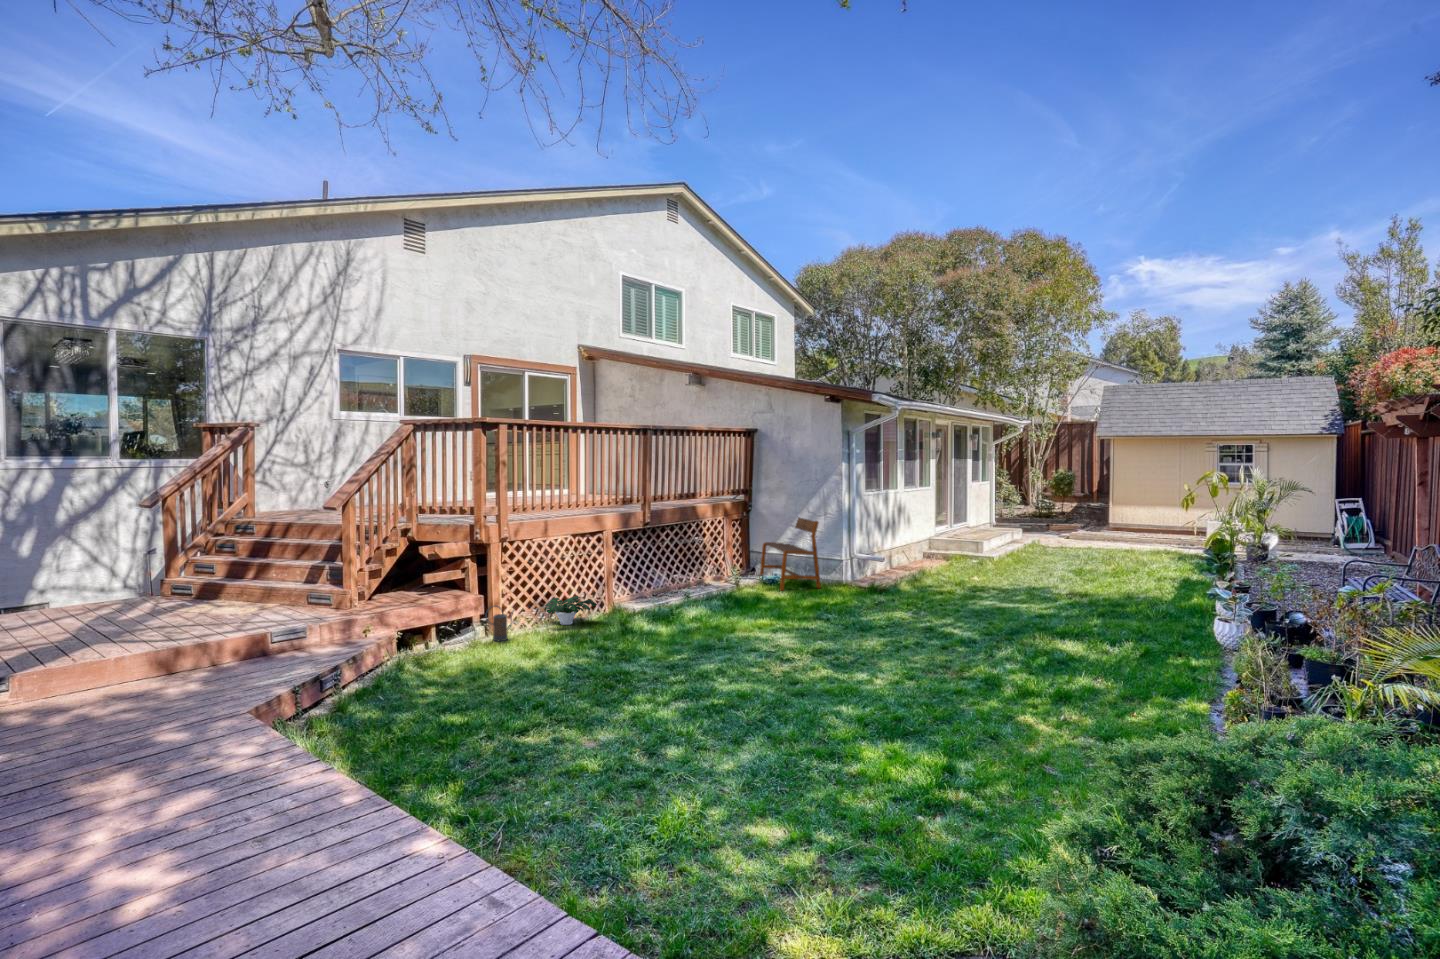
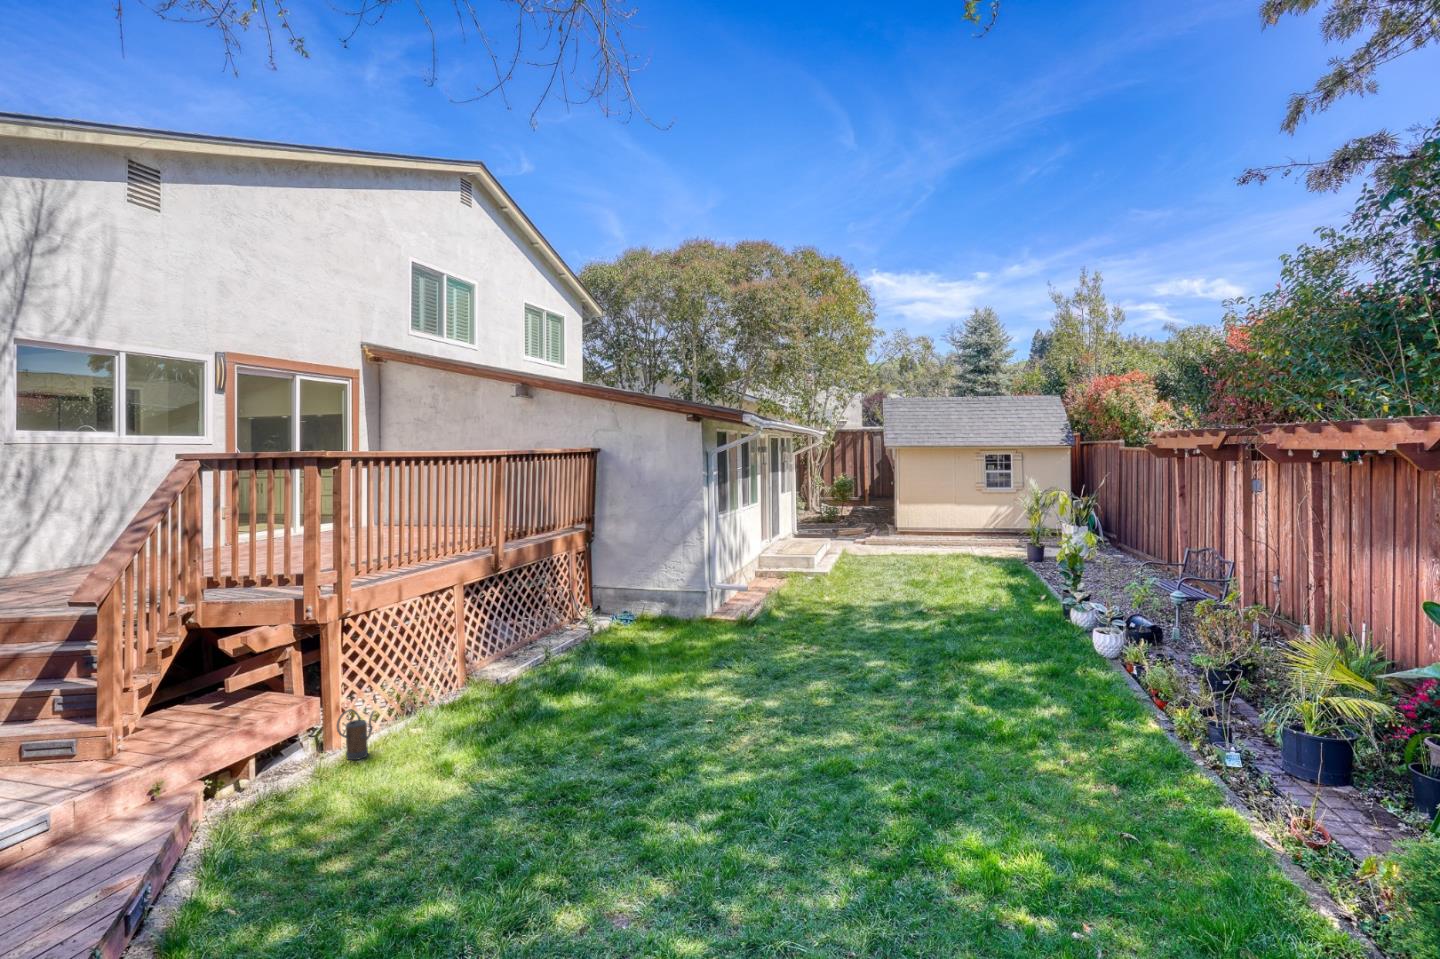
bench: present [760,517,821,591] -> none [614,545,694,634]
potted plant: present [545,596,597,625] -> none [399,676,472,718]

